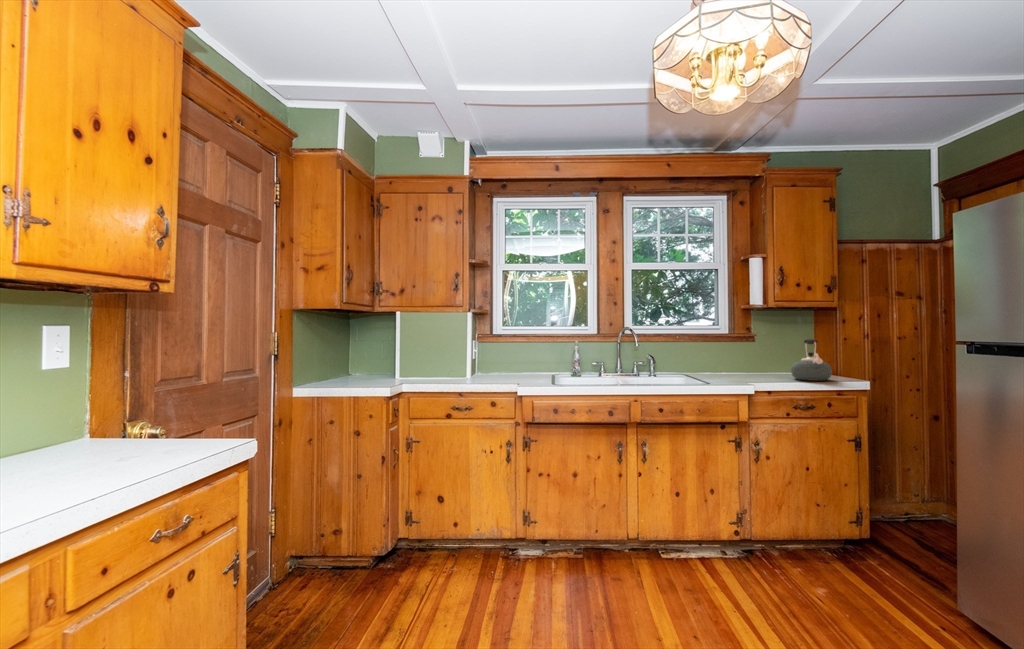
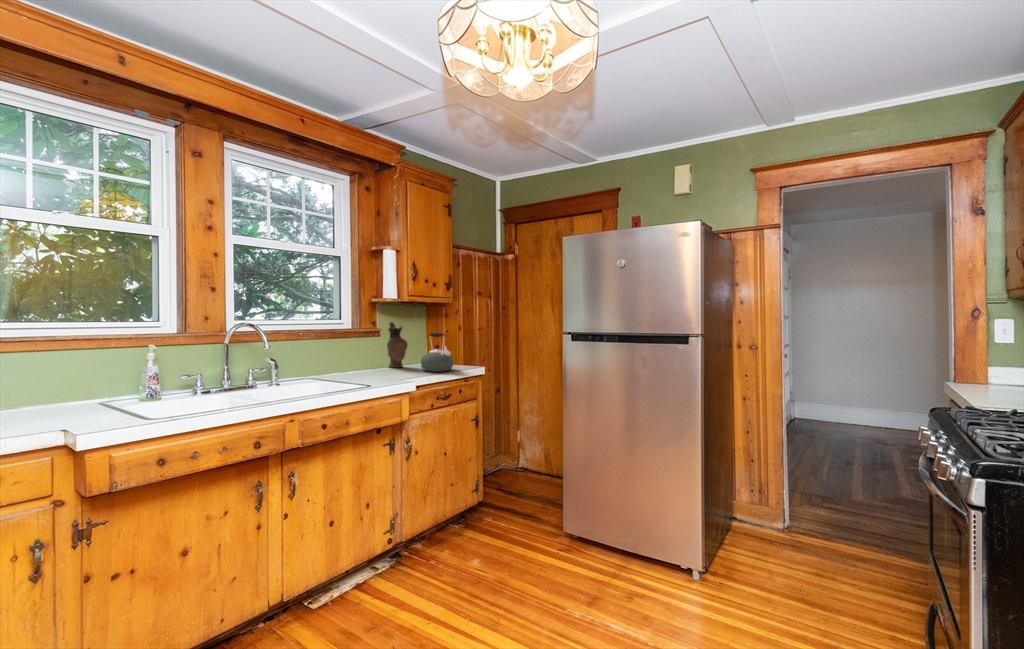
ceramic pitcher: none [760,328,783,374] -> present [387,322,408,367]

